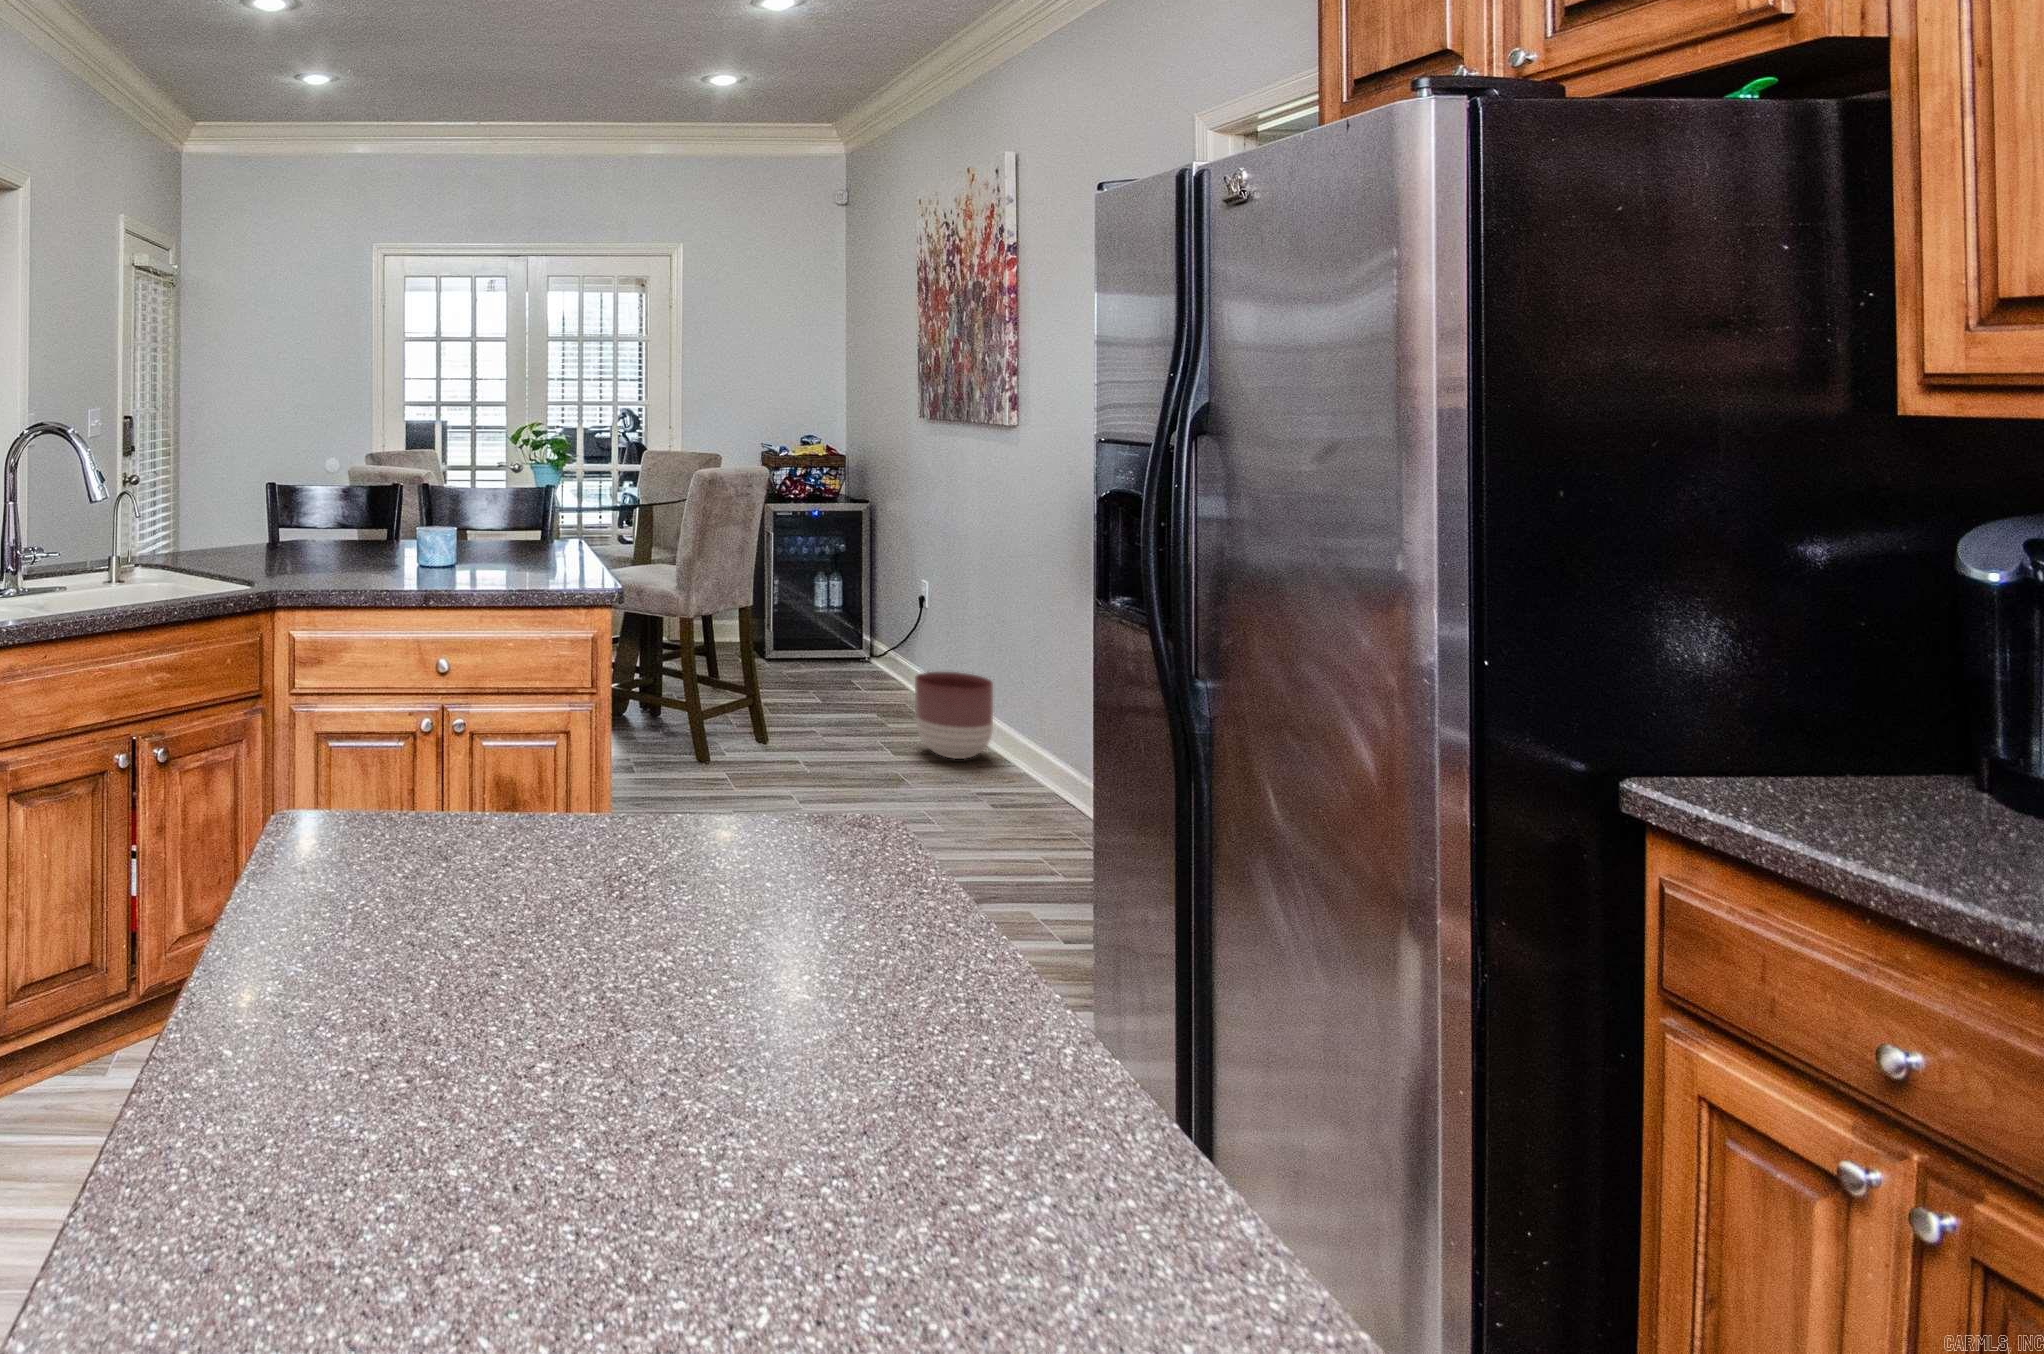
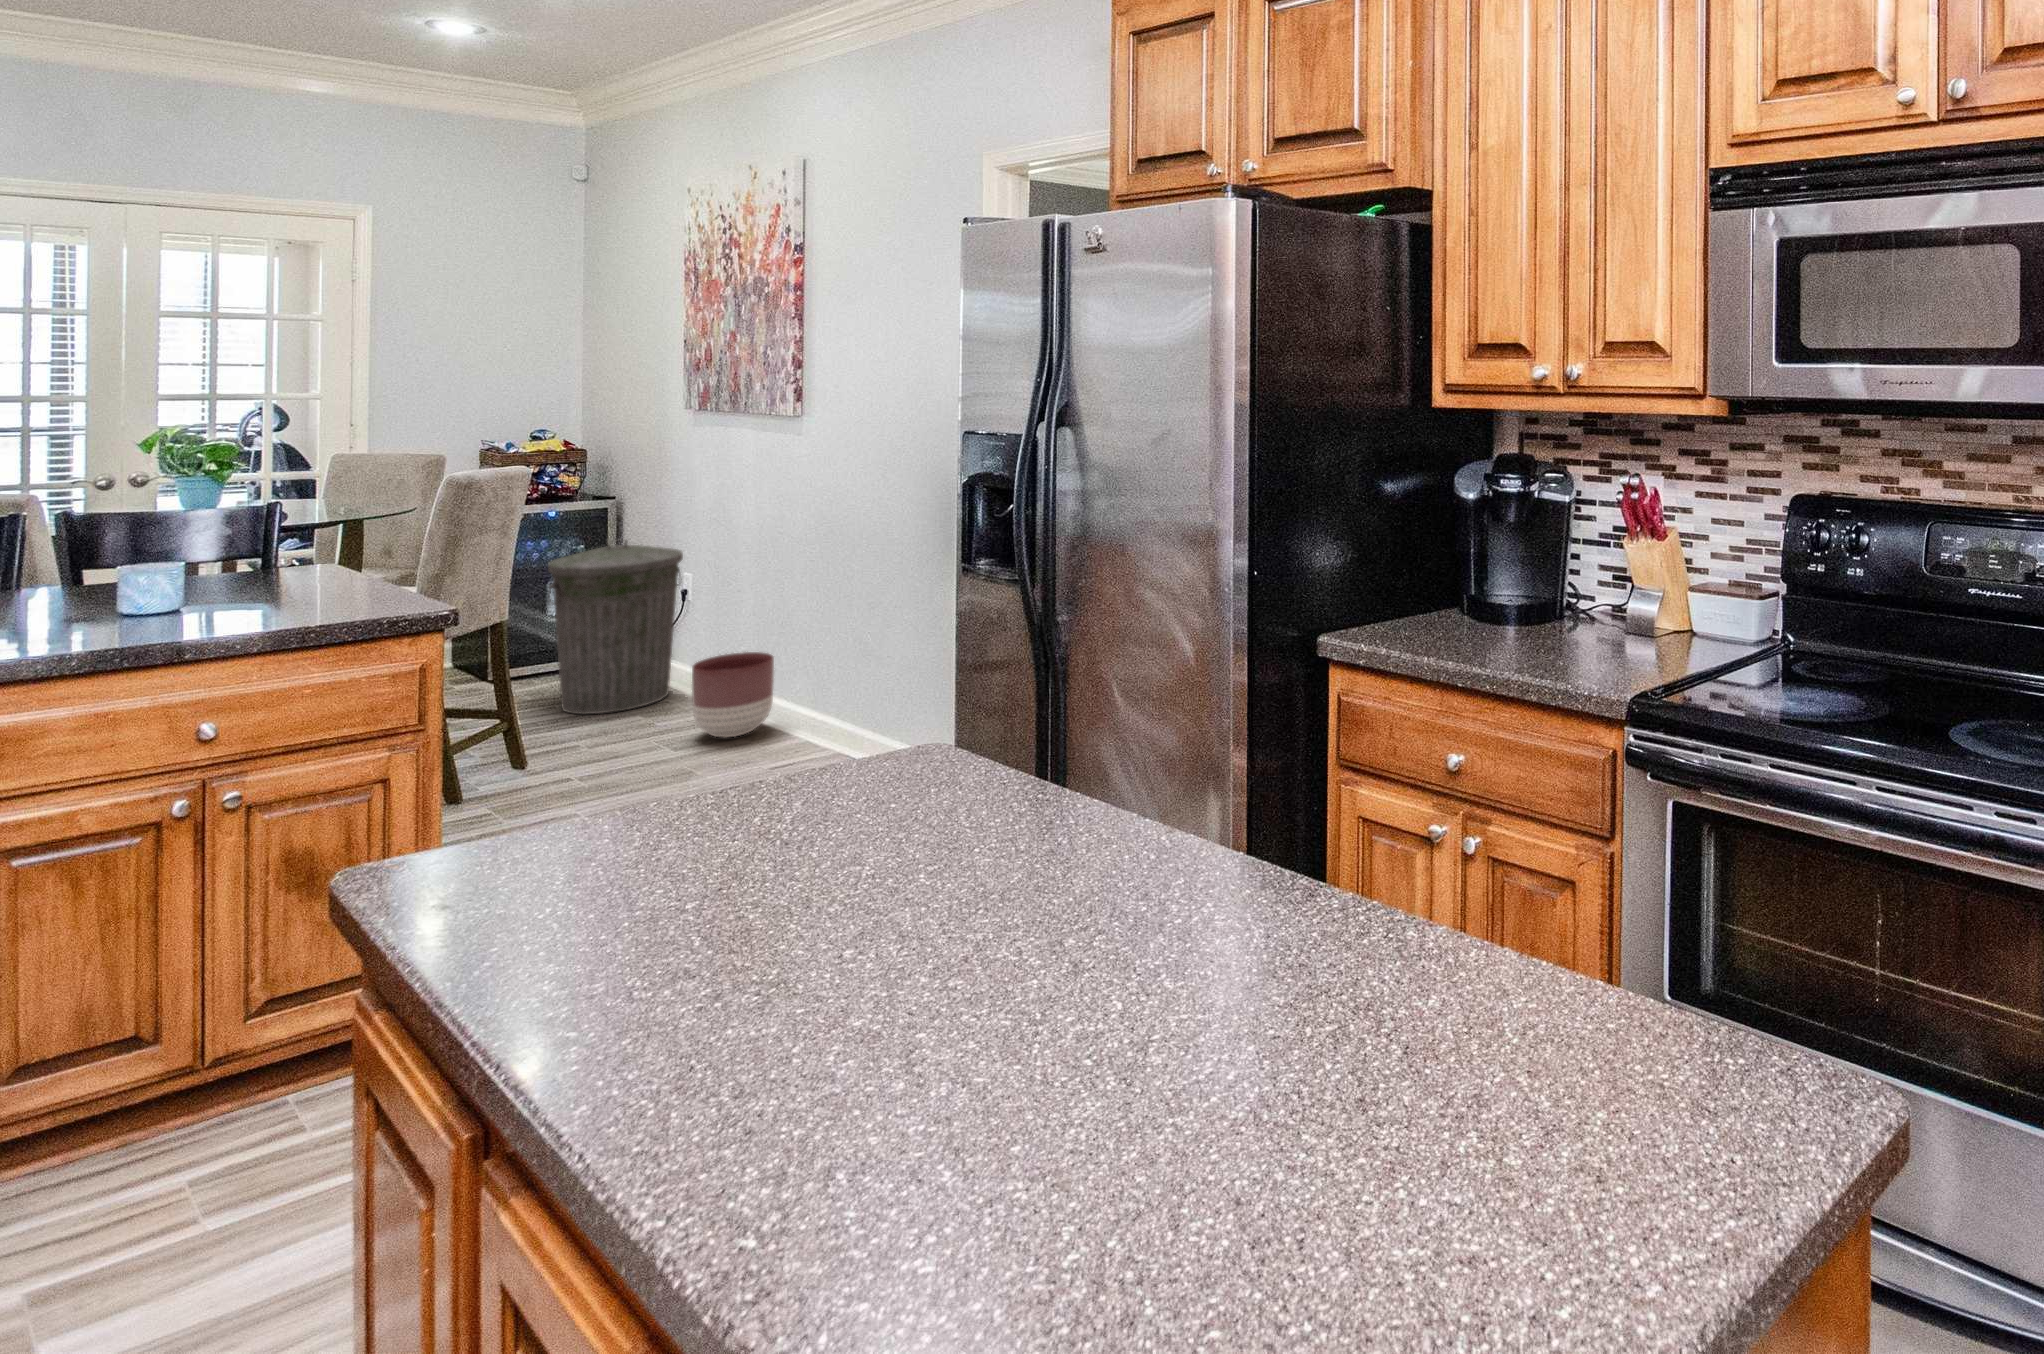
trash can: none [805,542,918,709] -> present [548,539,683,714]

